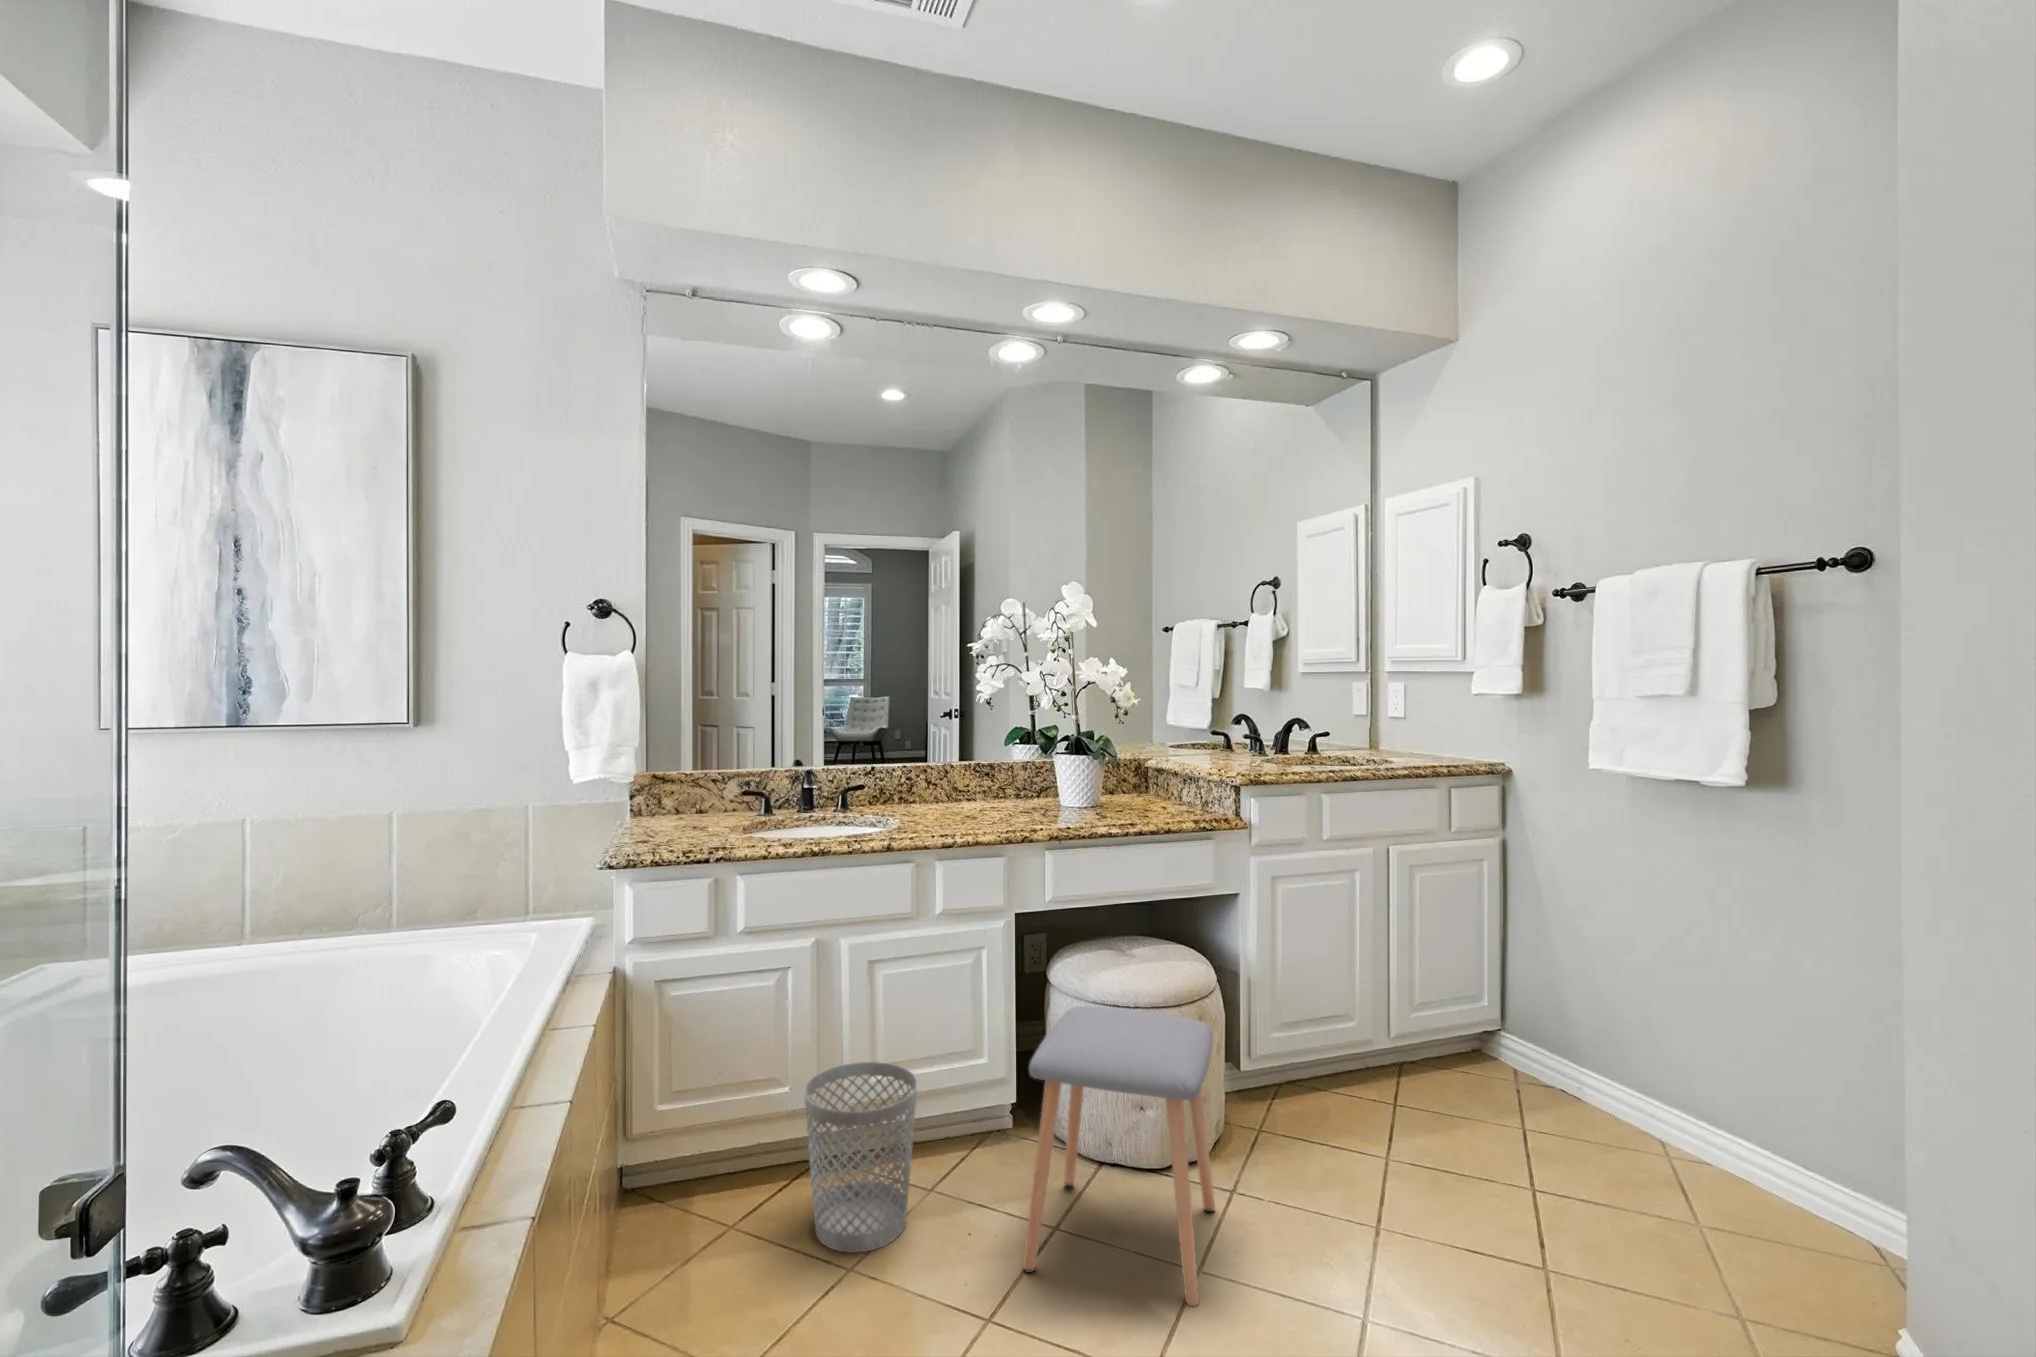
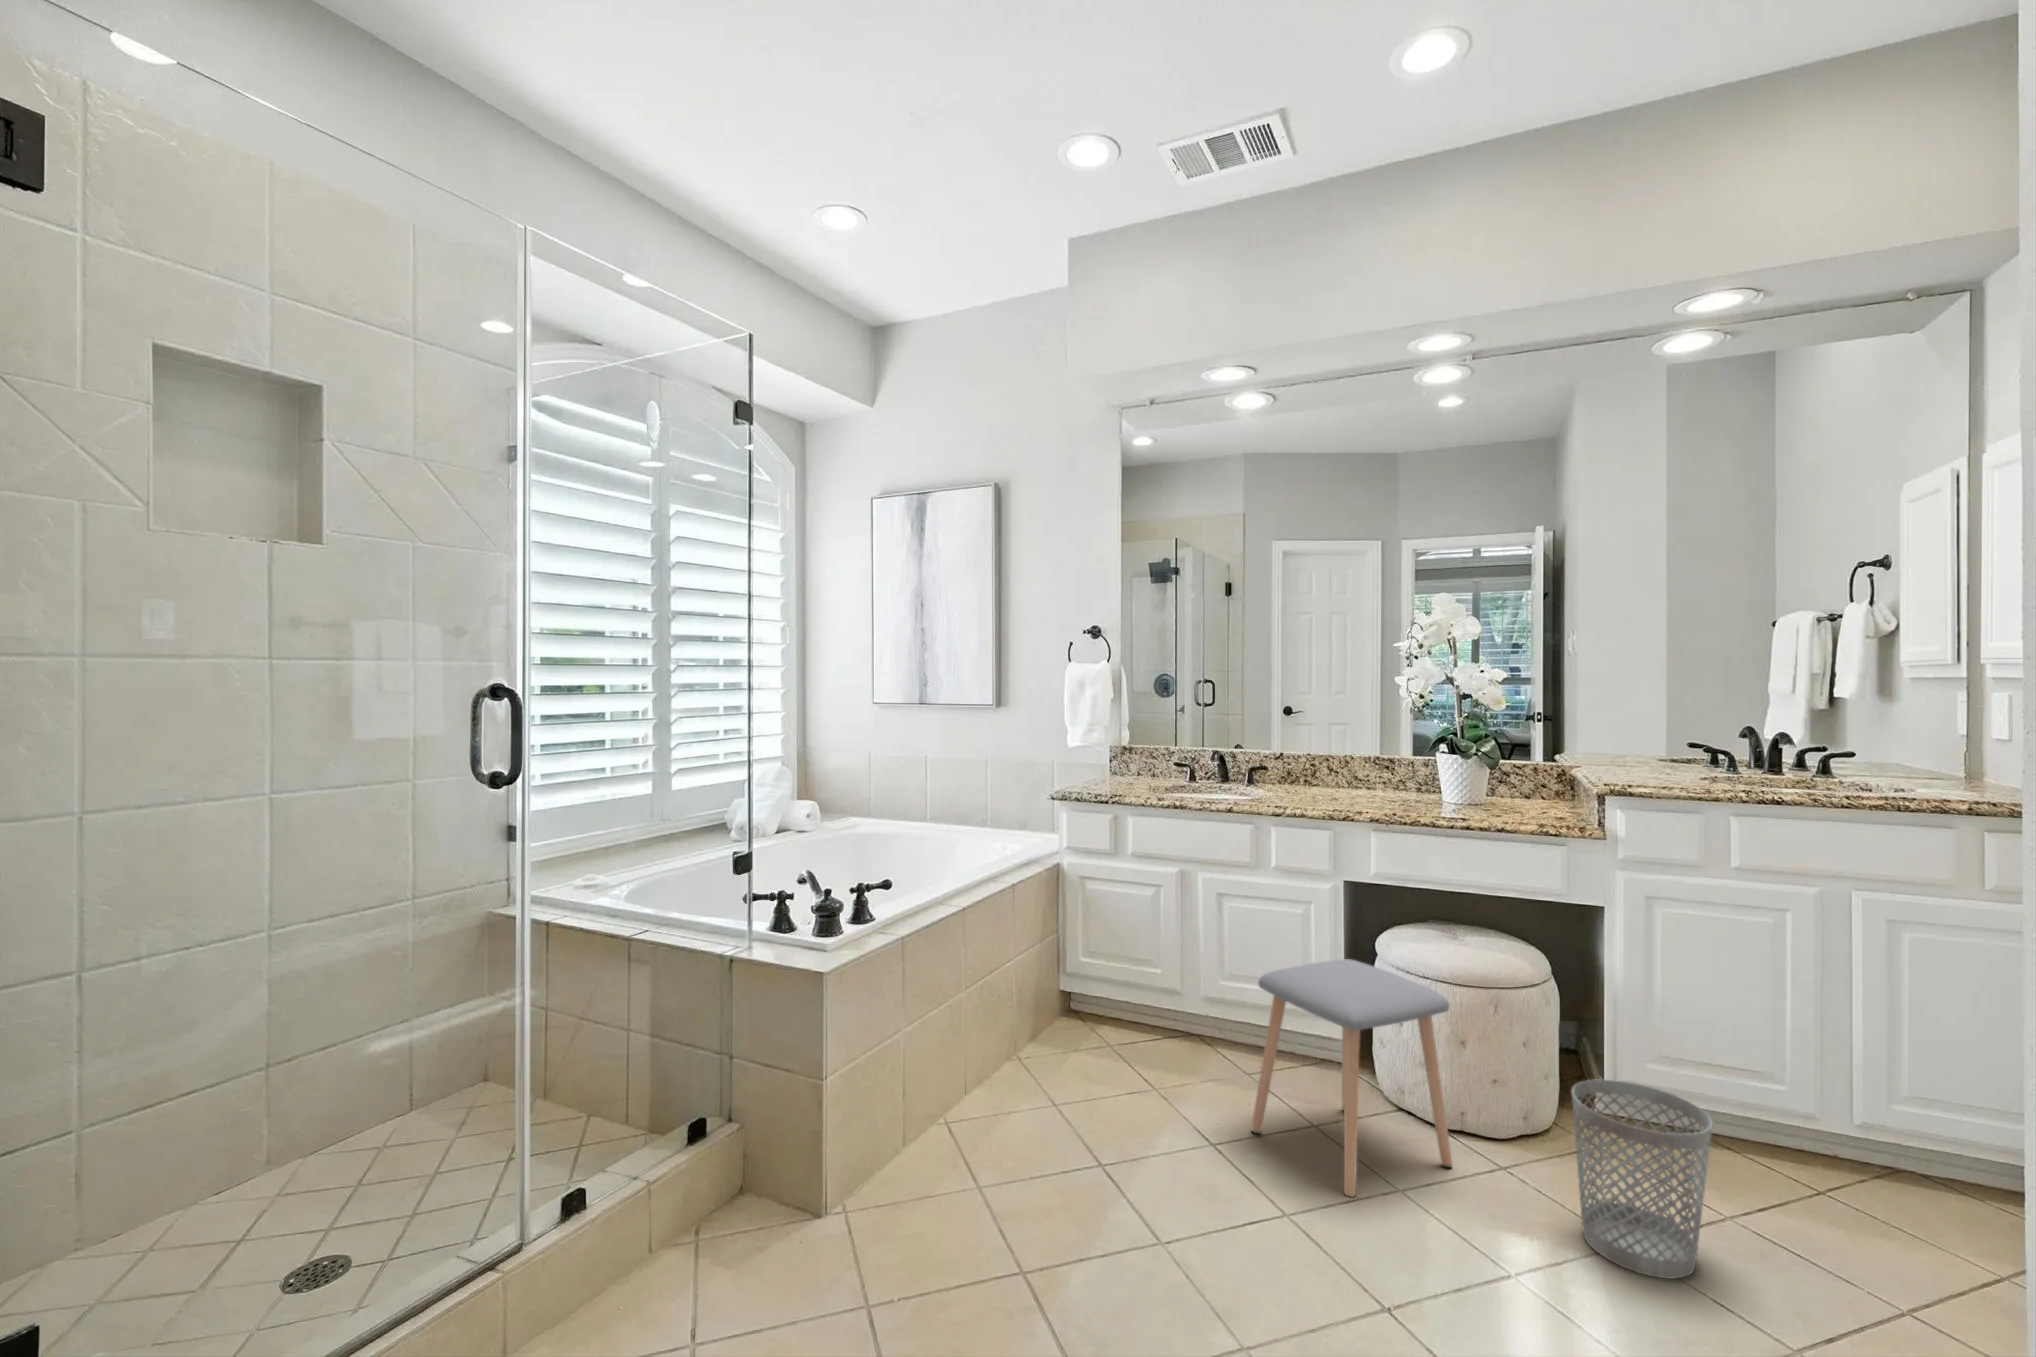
wastebasket: present [804,1062,917,1253] -> present [1572,1080,1712,1279]

